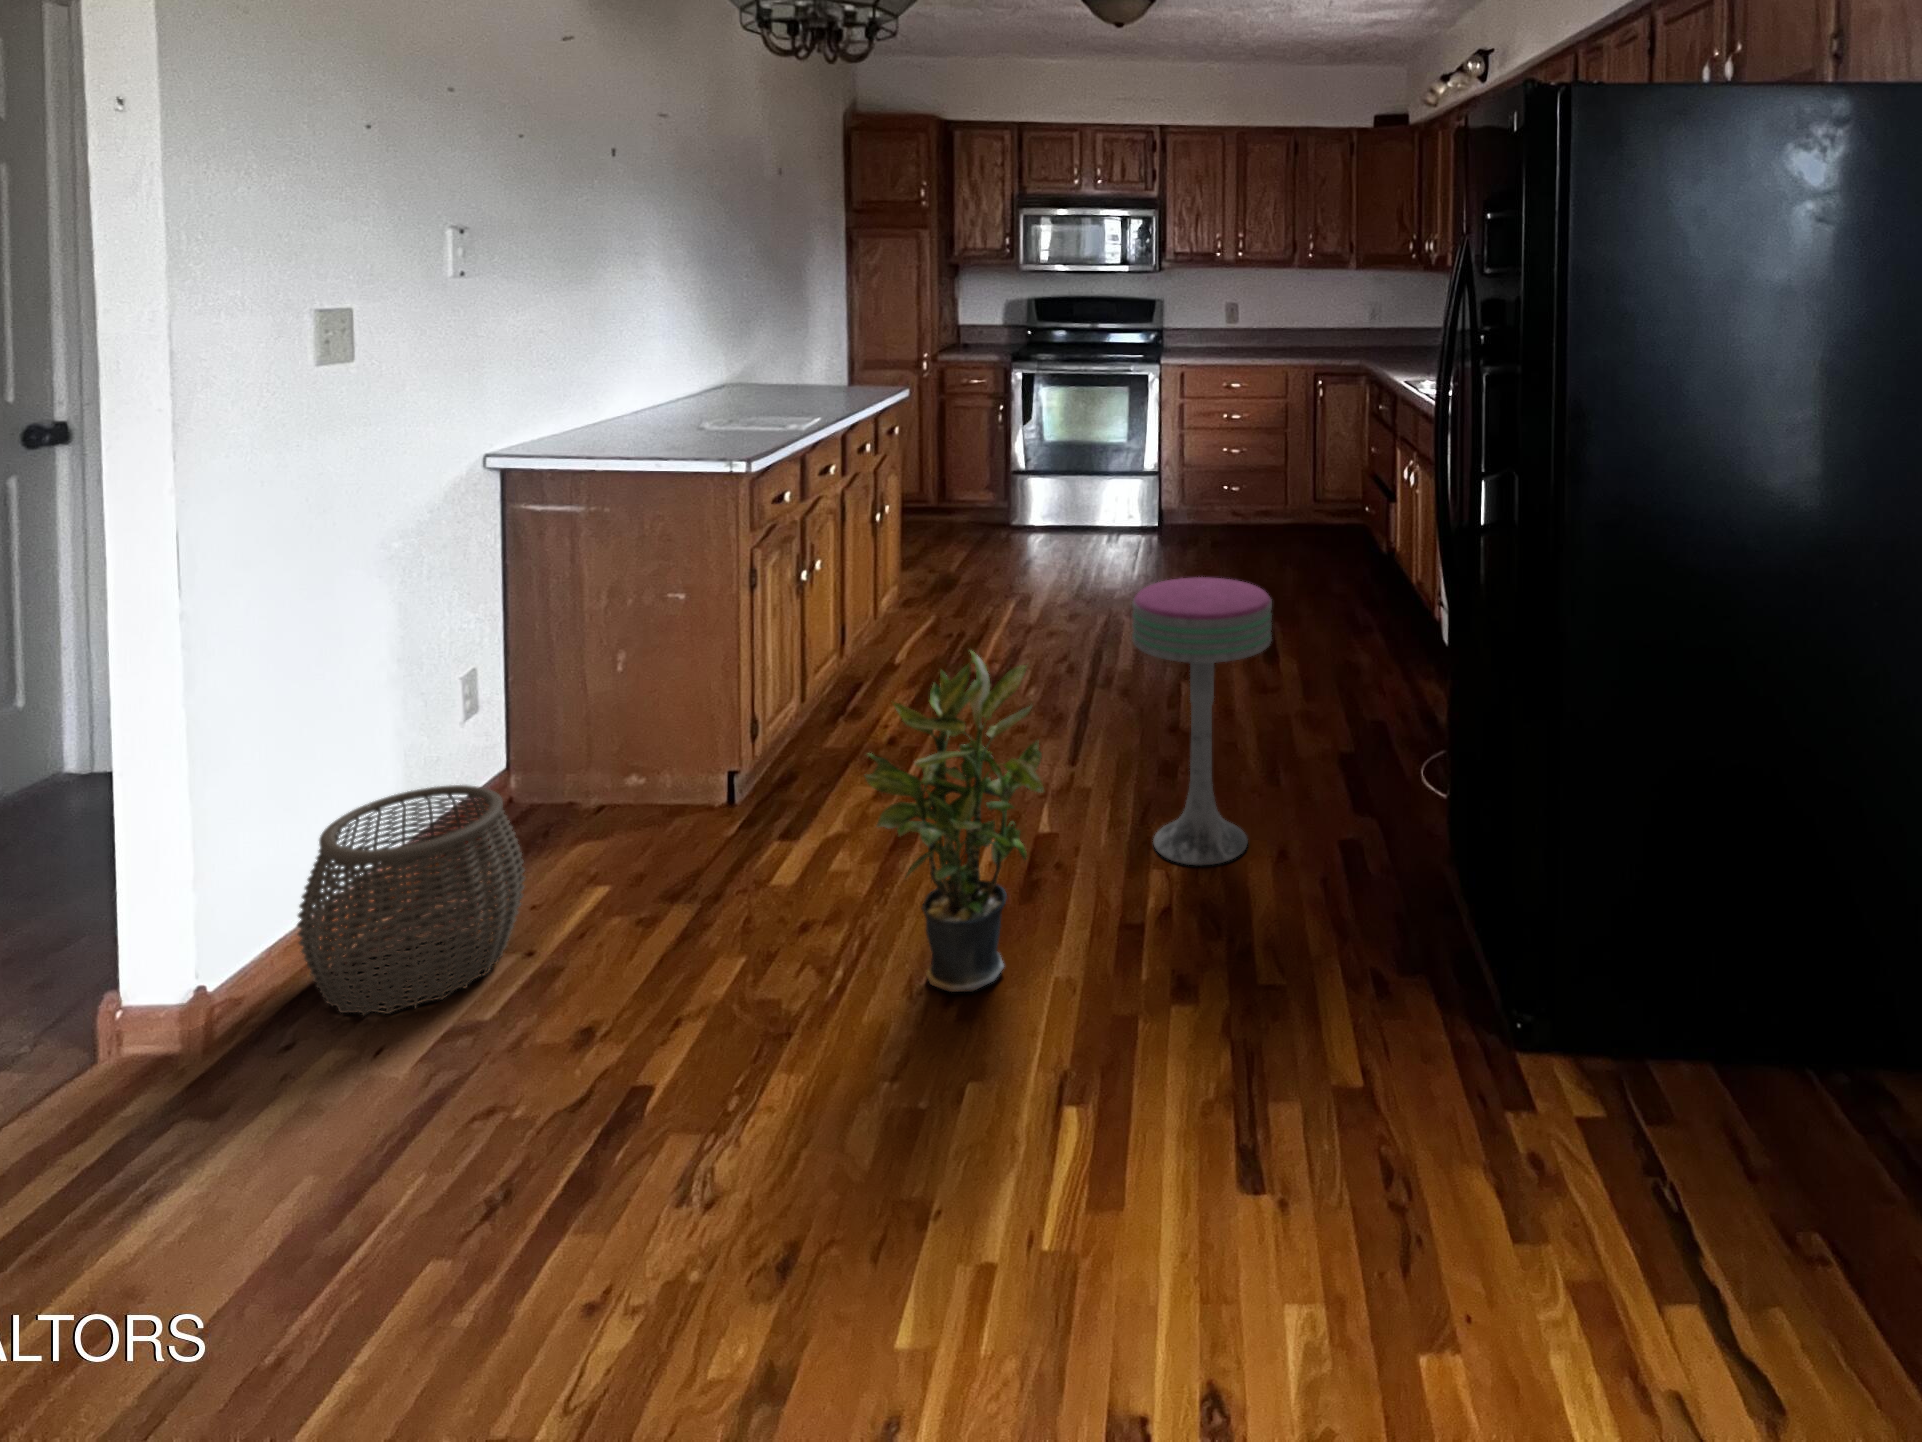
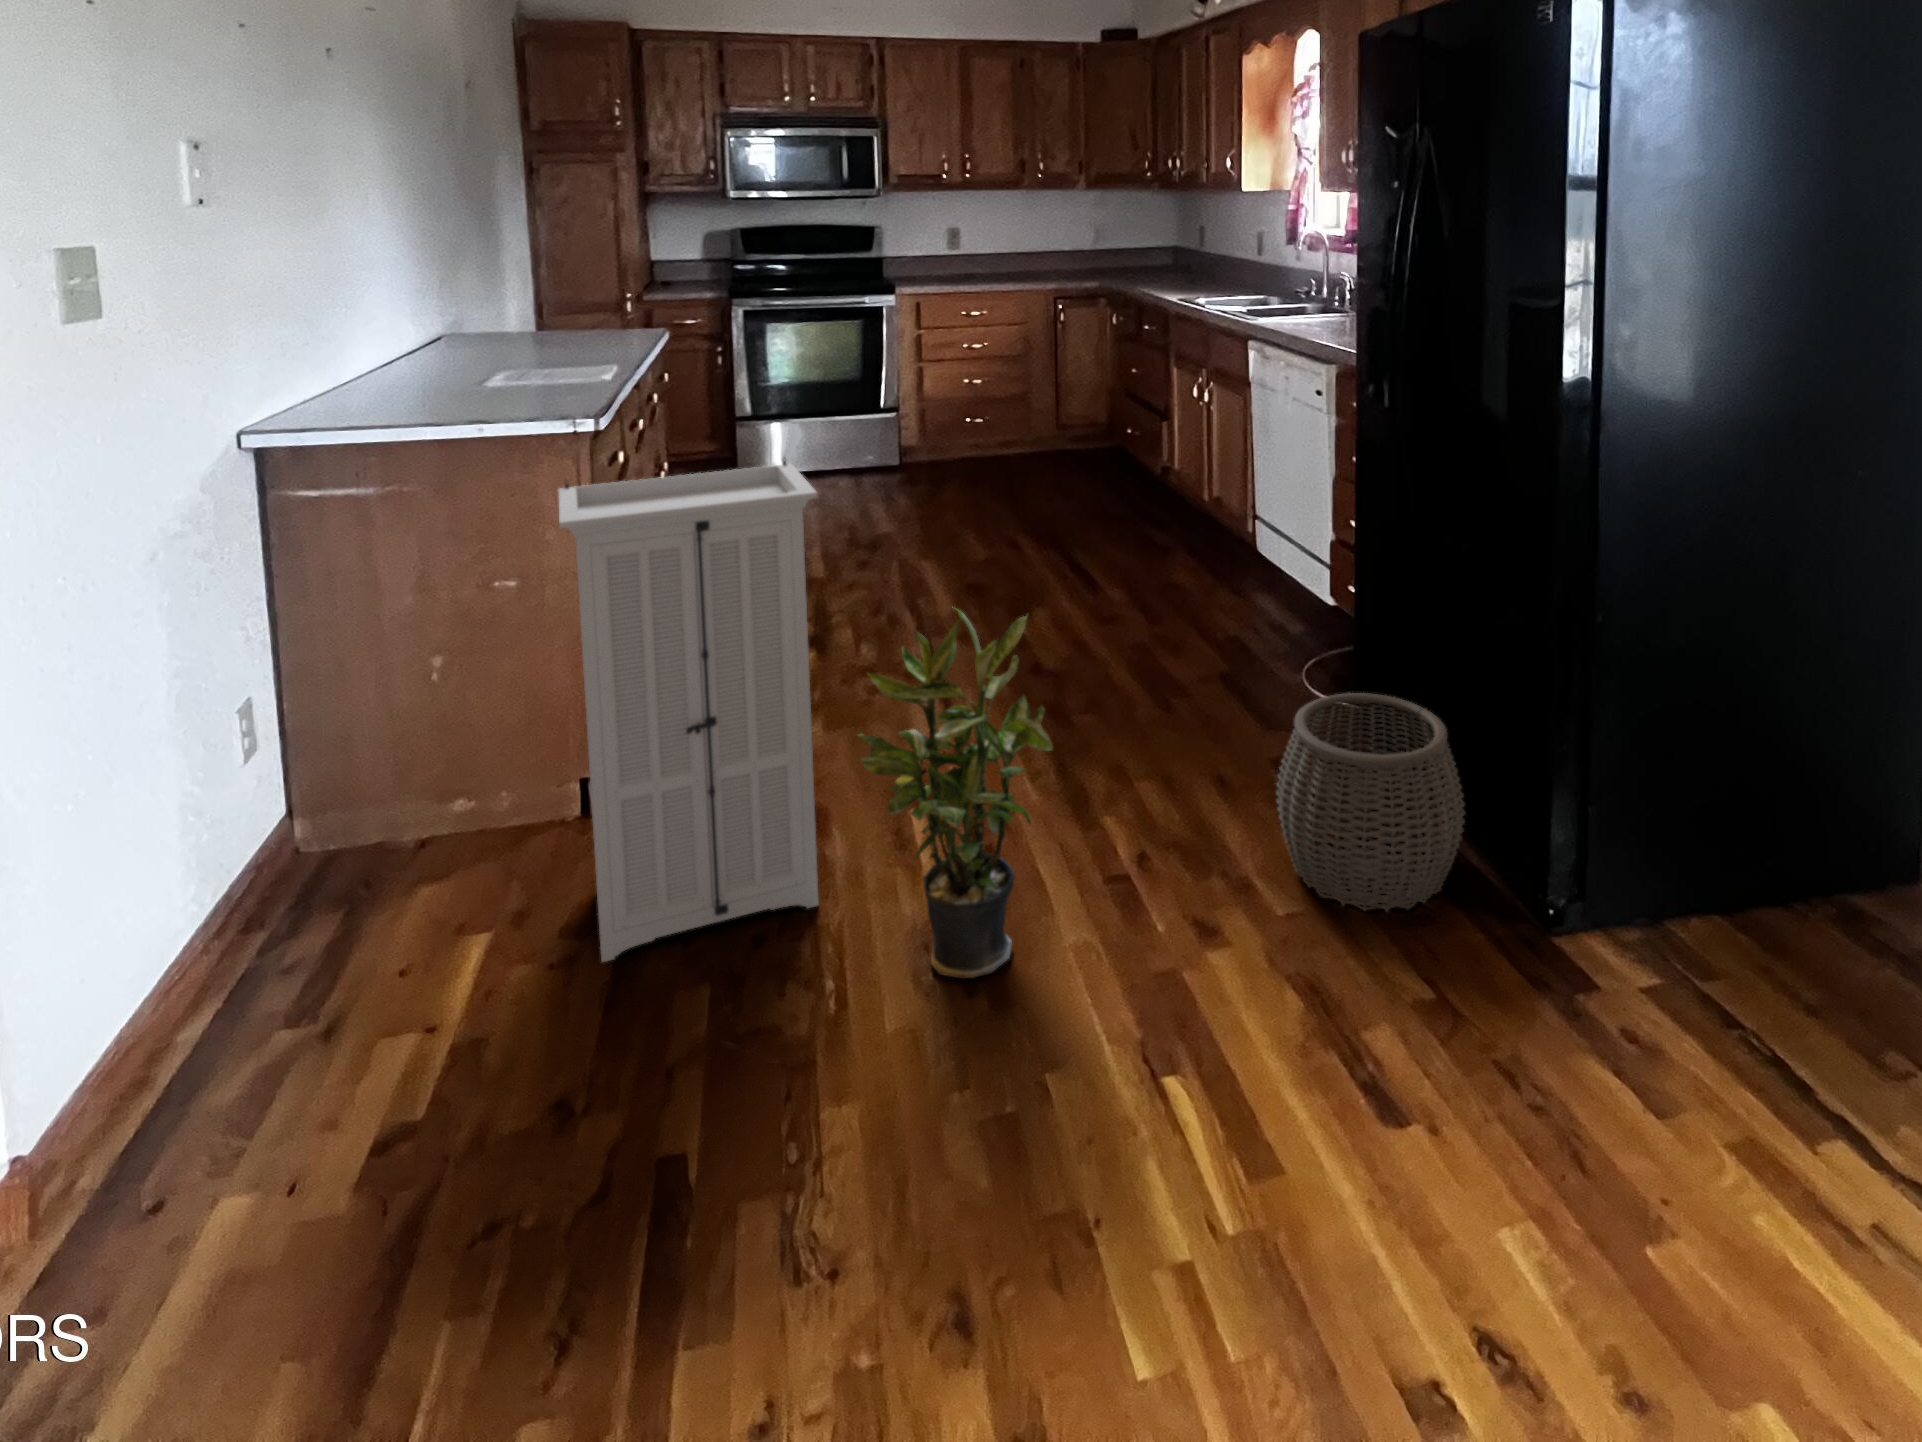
storage cabinet: none [655,506,886,927] -> present [558,458,819,962]
bar stool: present [1132,577,1272,865] -> none [1057,506,1204,803]
woven basket: present [297,785,525,1015] -> present [1276,693,1465,912]

